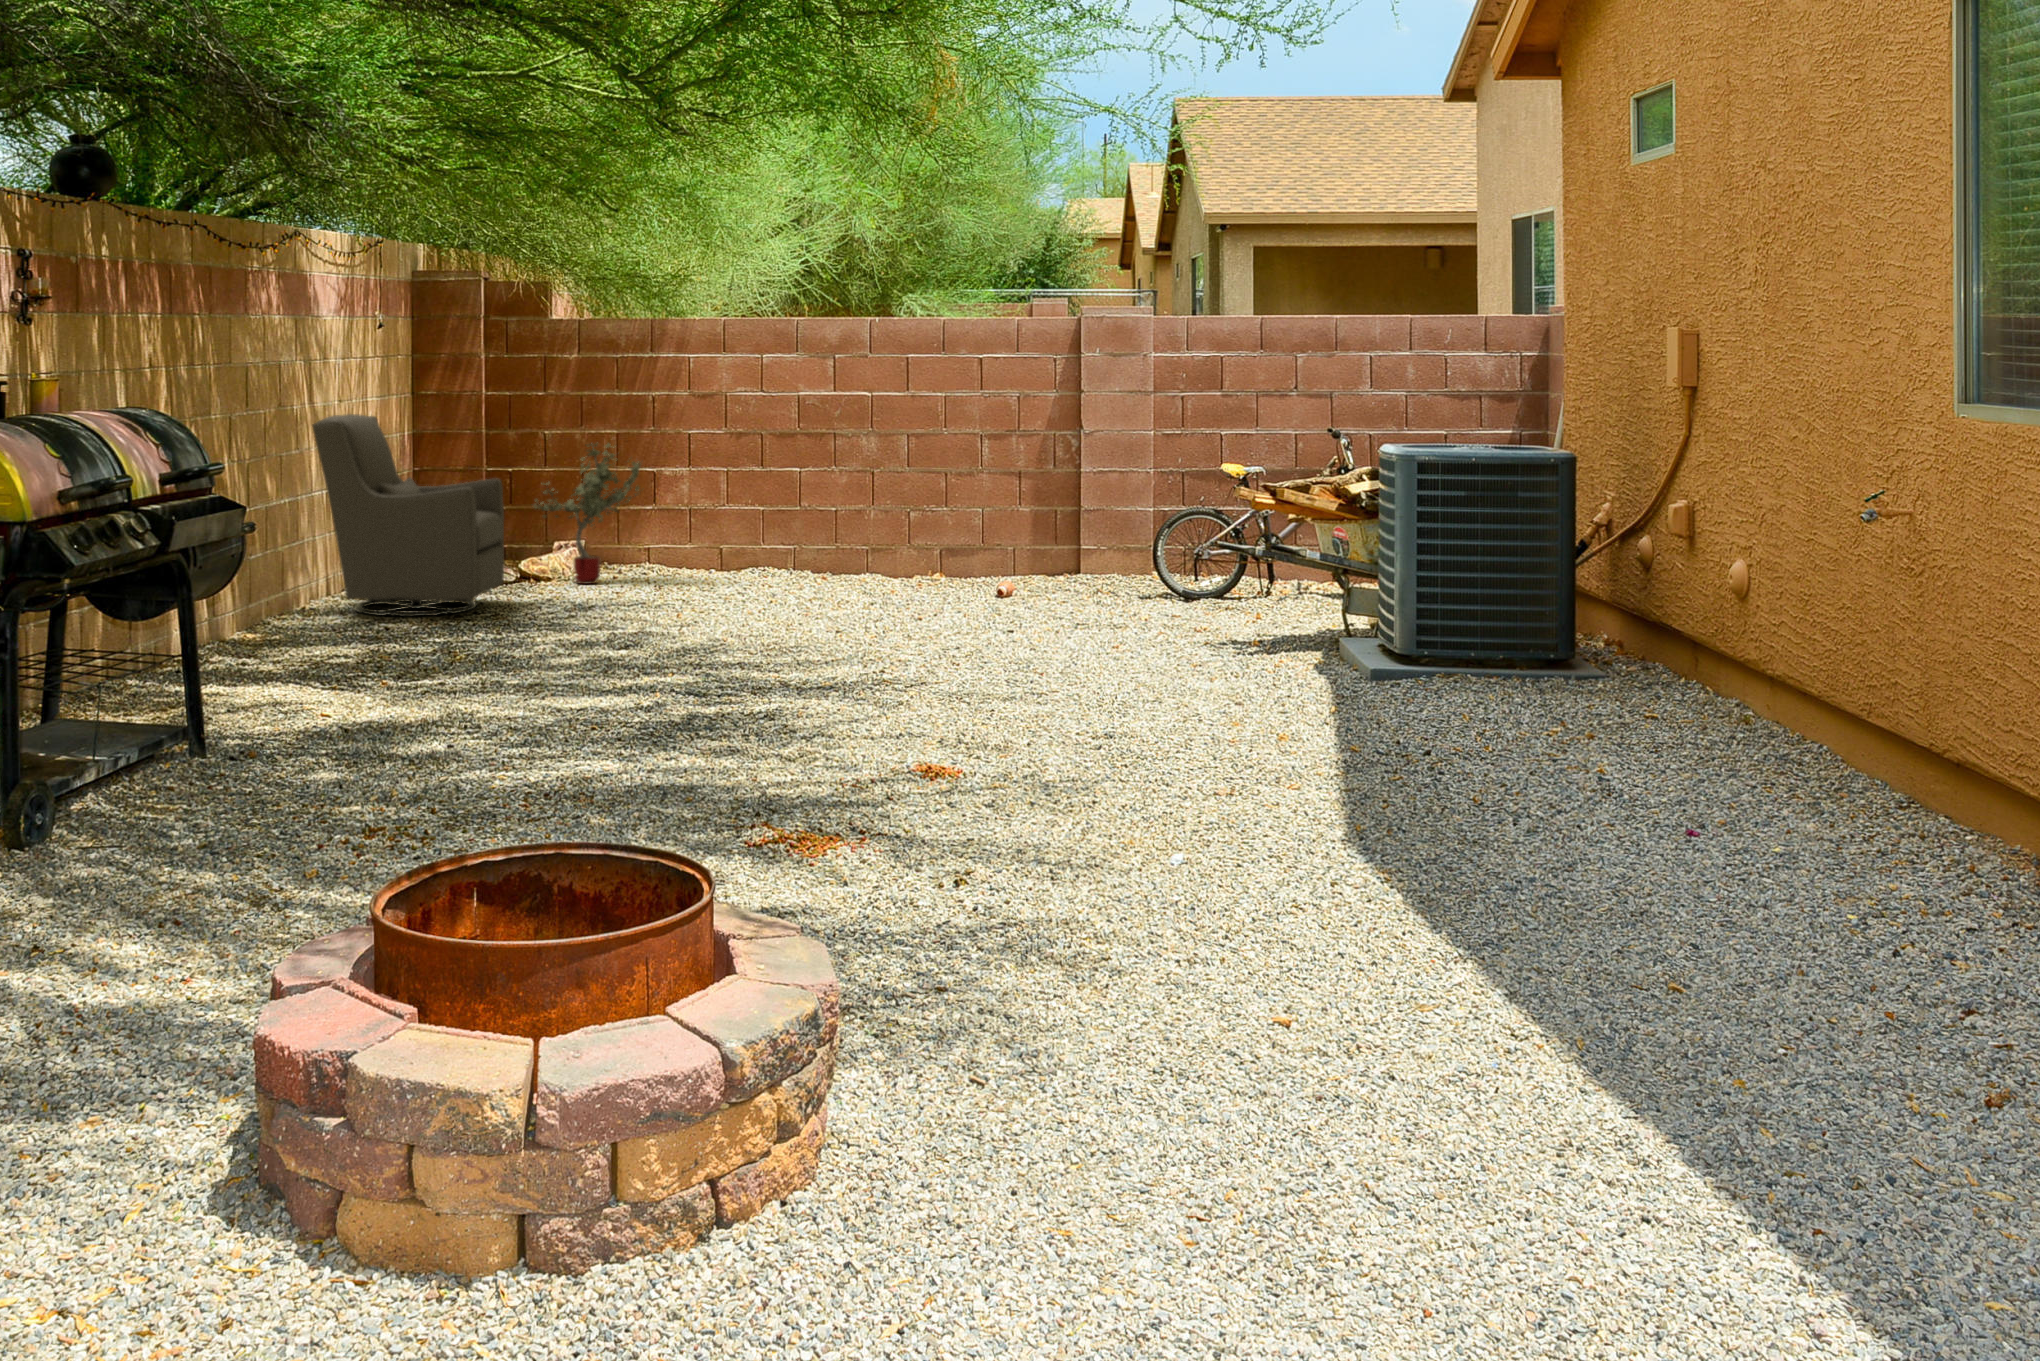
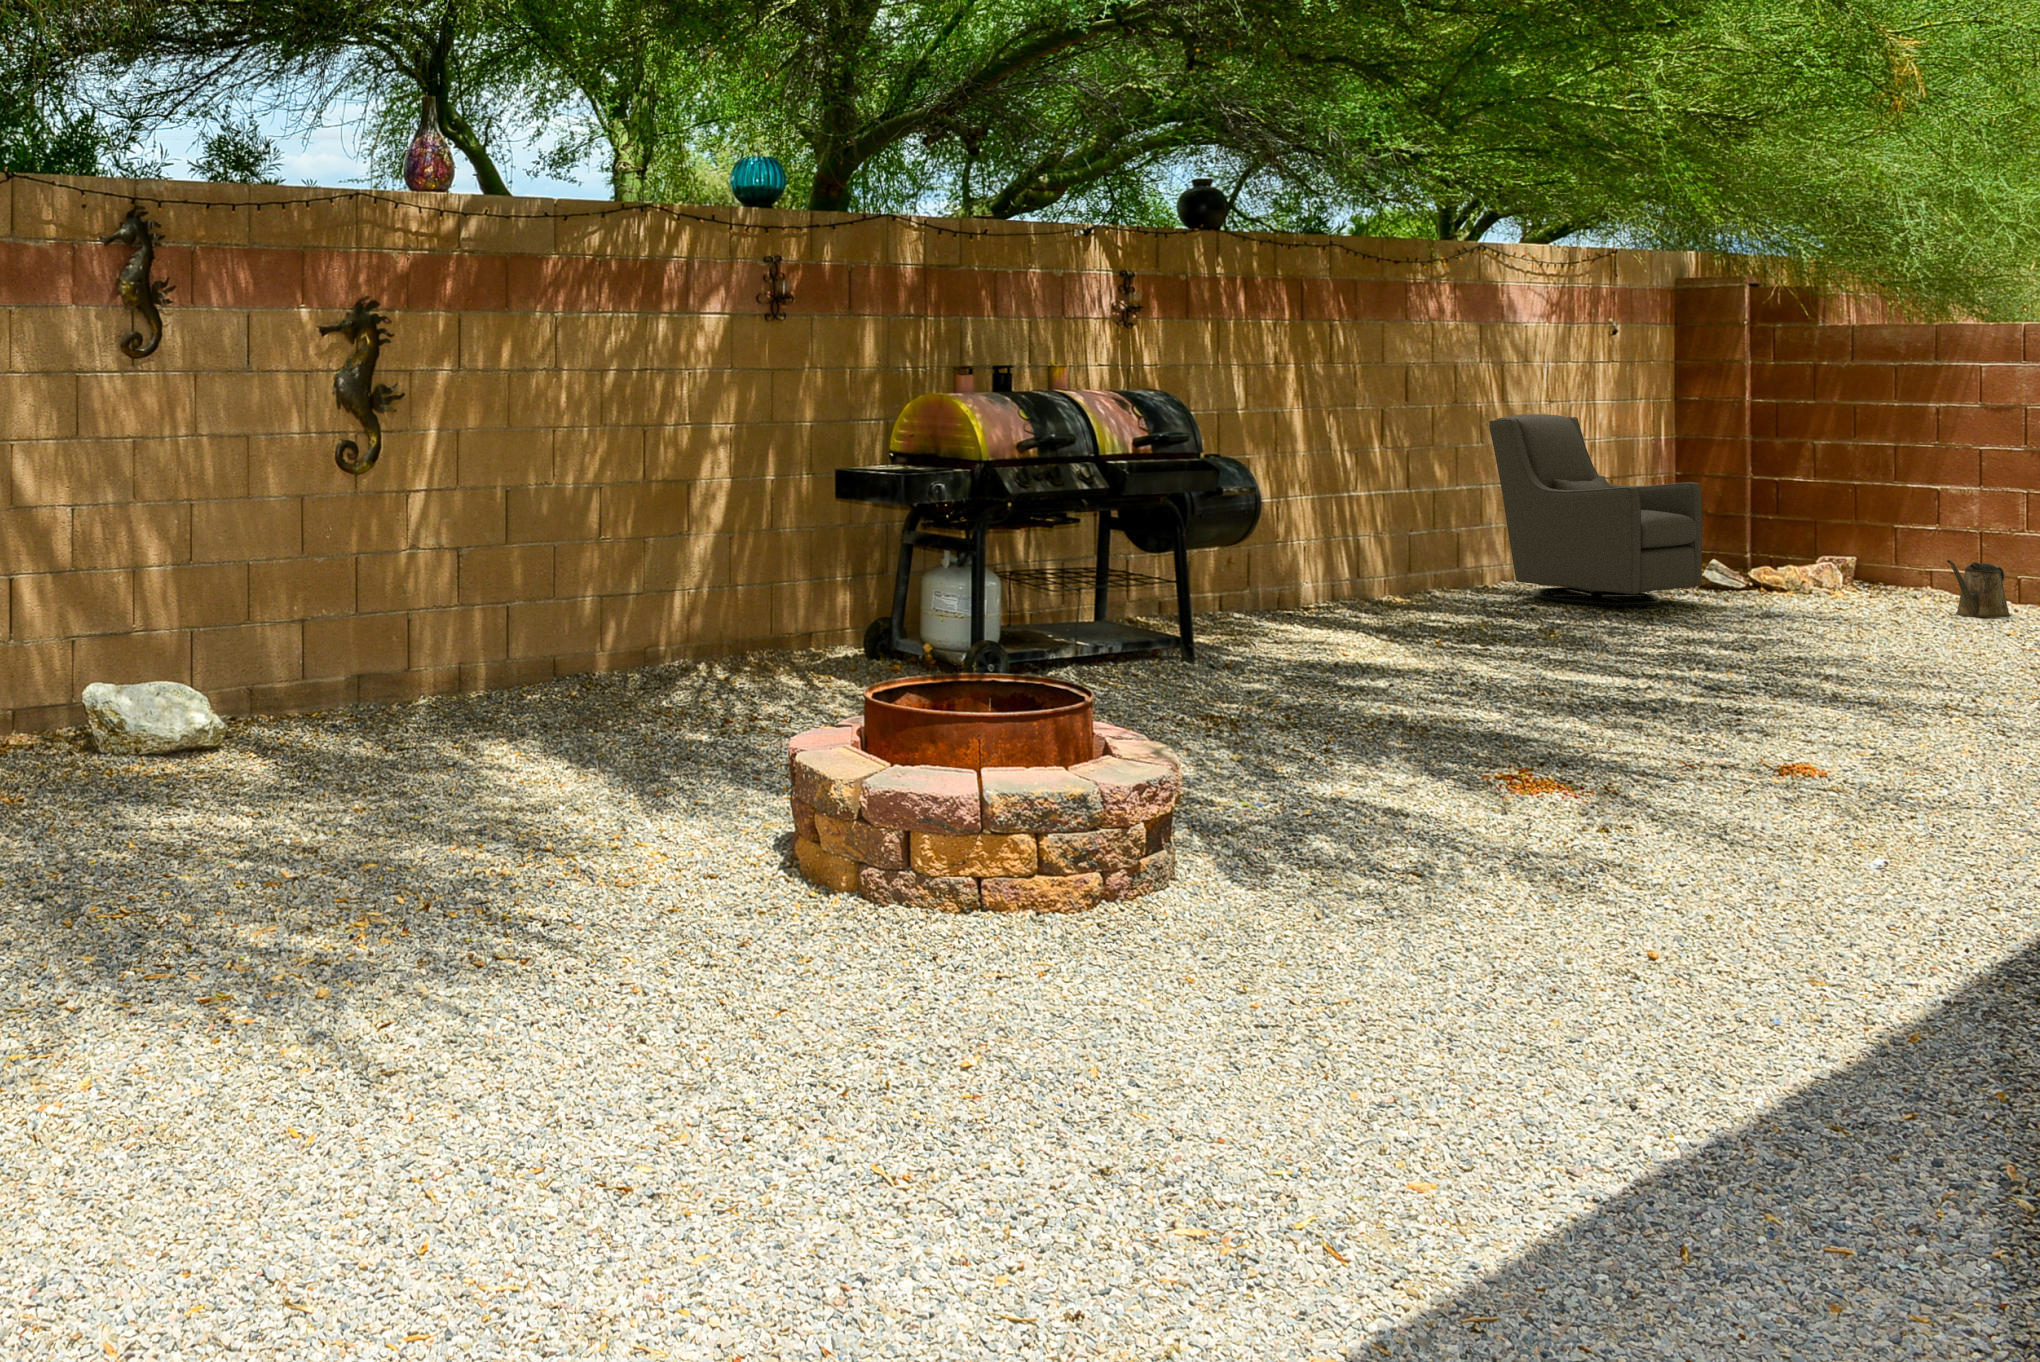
potted tree: present [534,443,641,584] -> none [1772,454,1897,600]
watering can: none [694,537,735,587] -> present [1947,560,2011,617]

